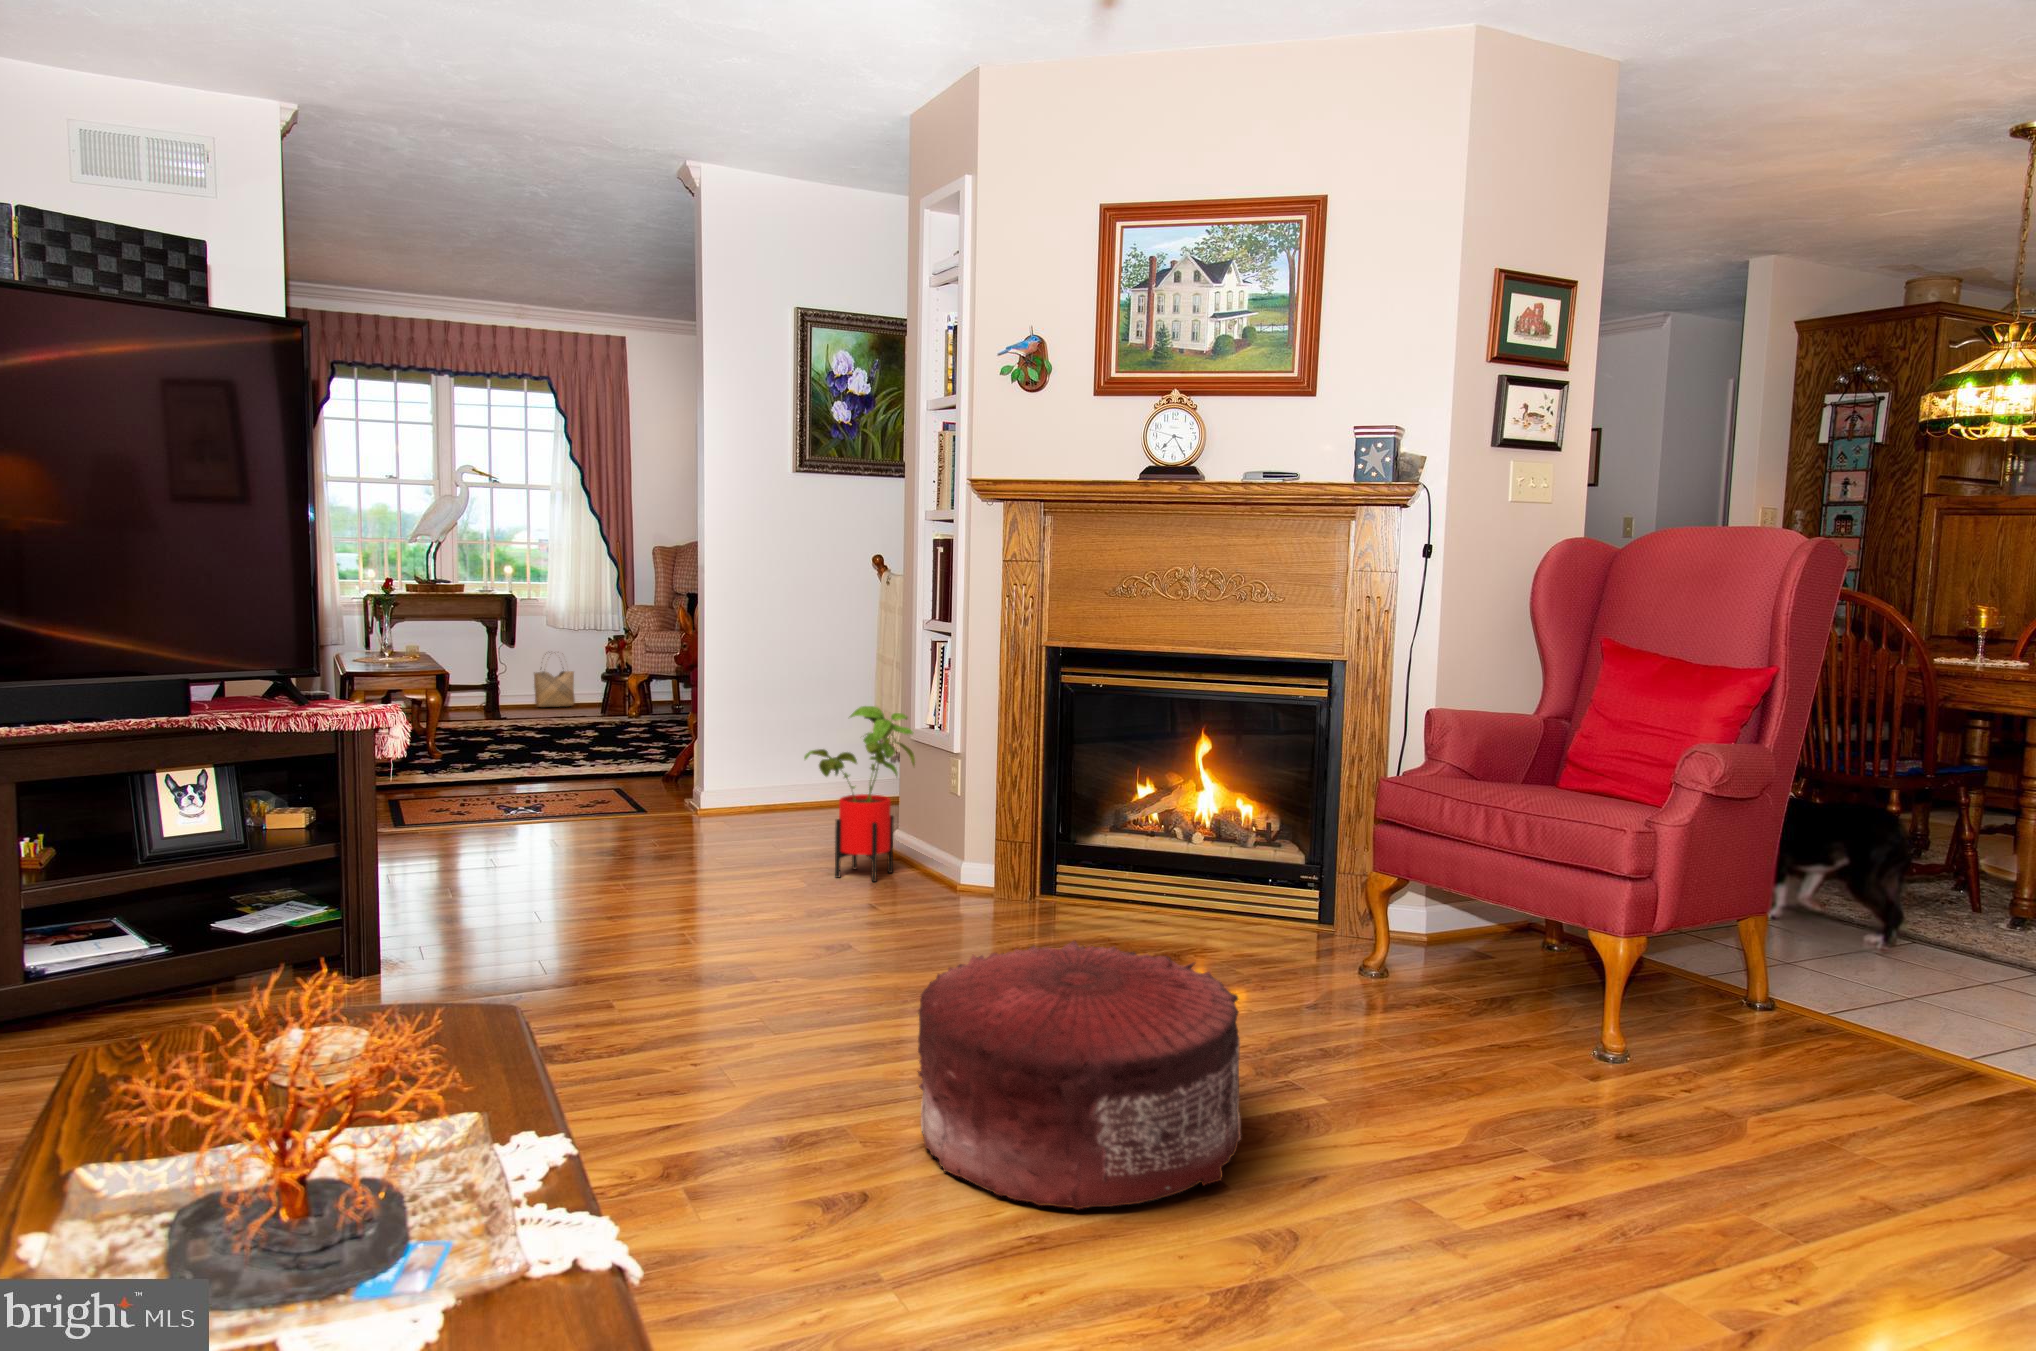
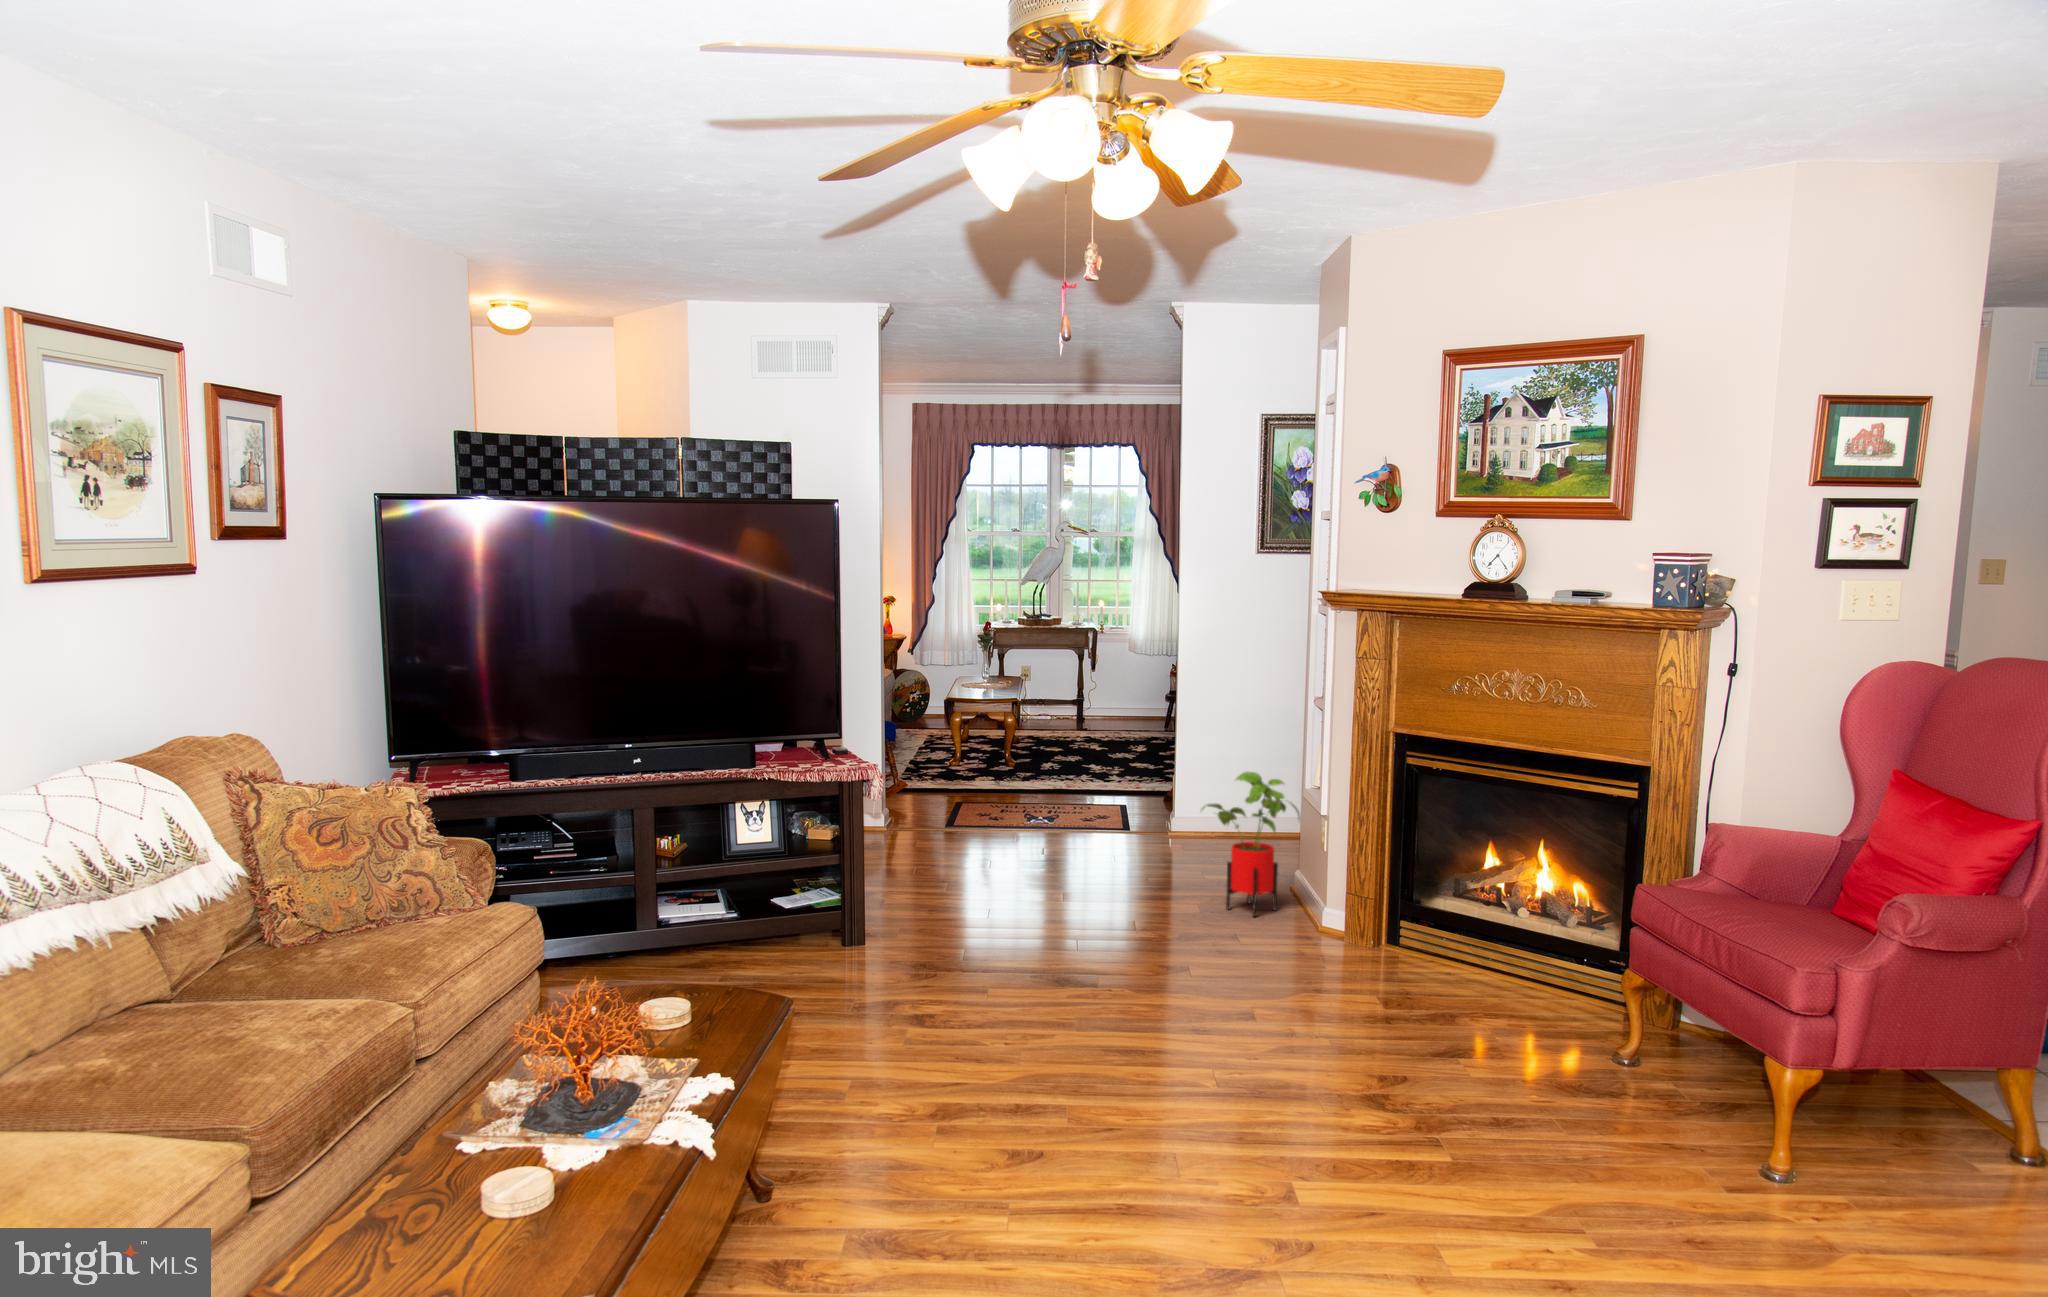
woven basket: present [534,654,575,707] -> none [1113,673,1147,720]
pouf: present [917,941,1241,1210] -> none [1098,997,1345,1202]

